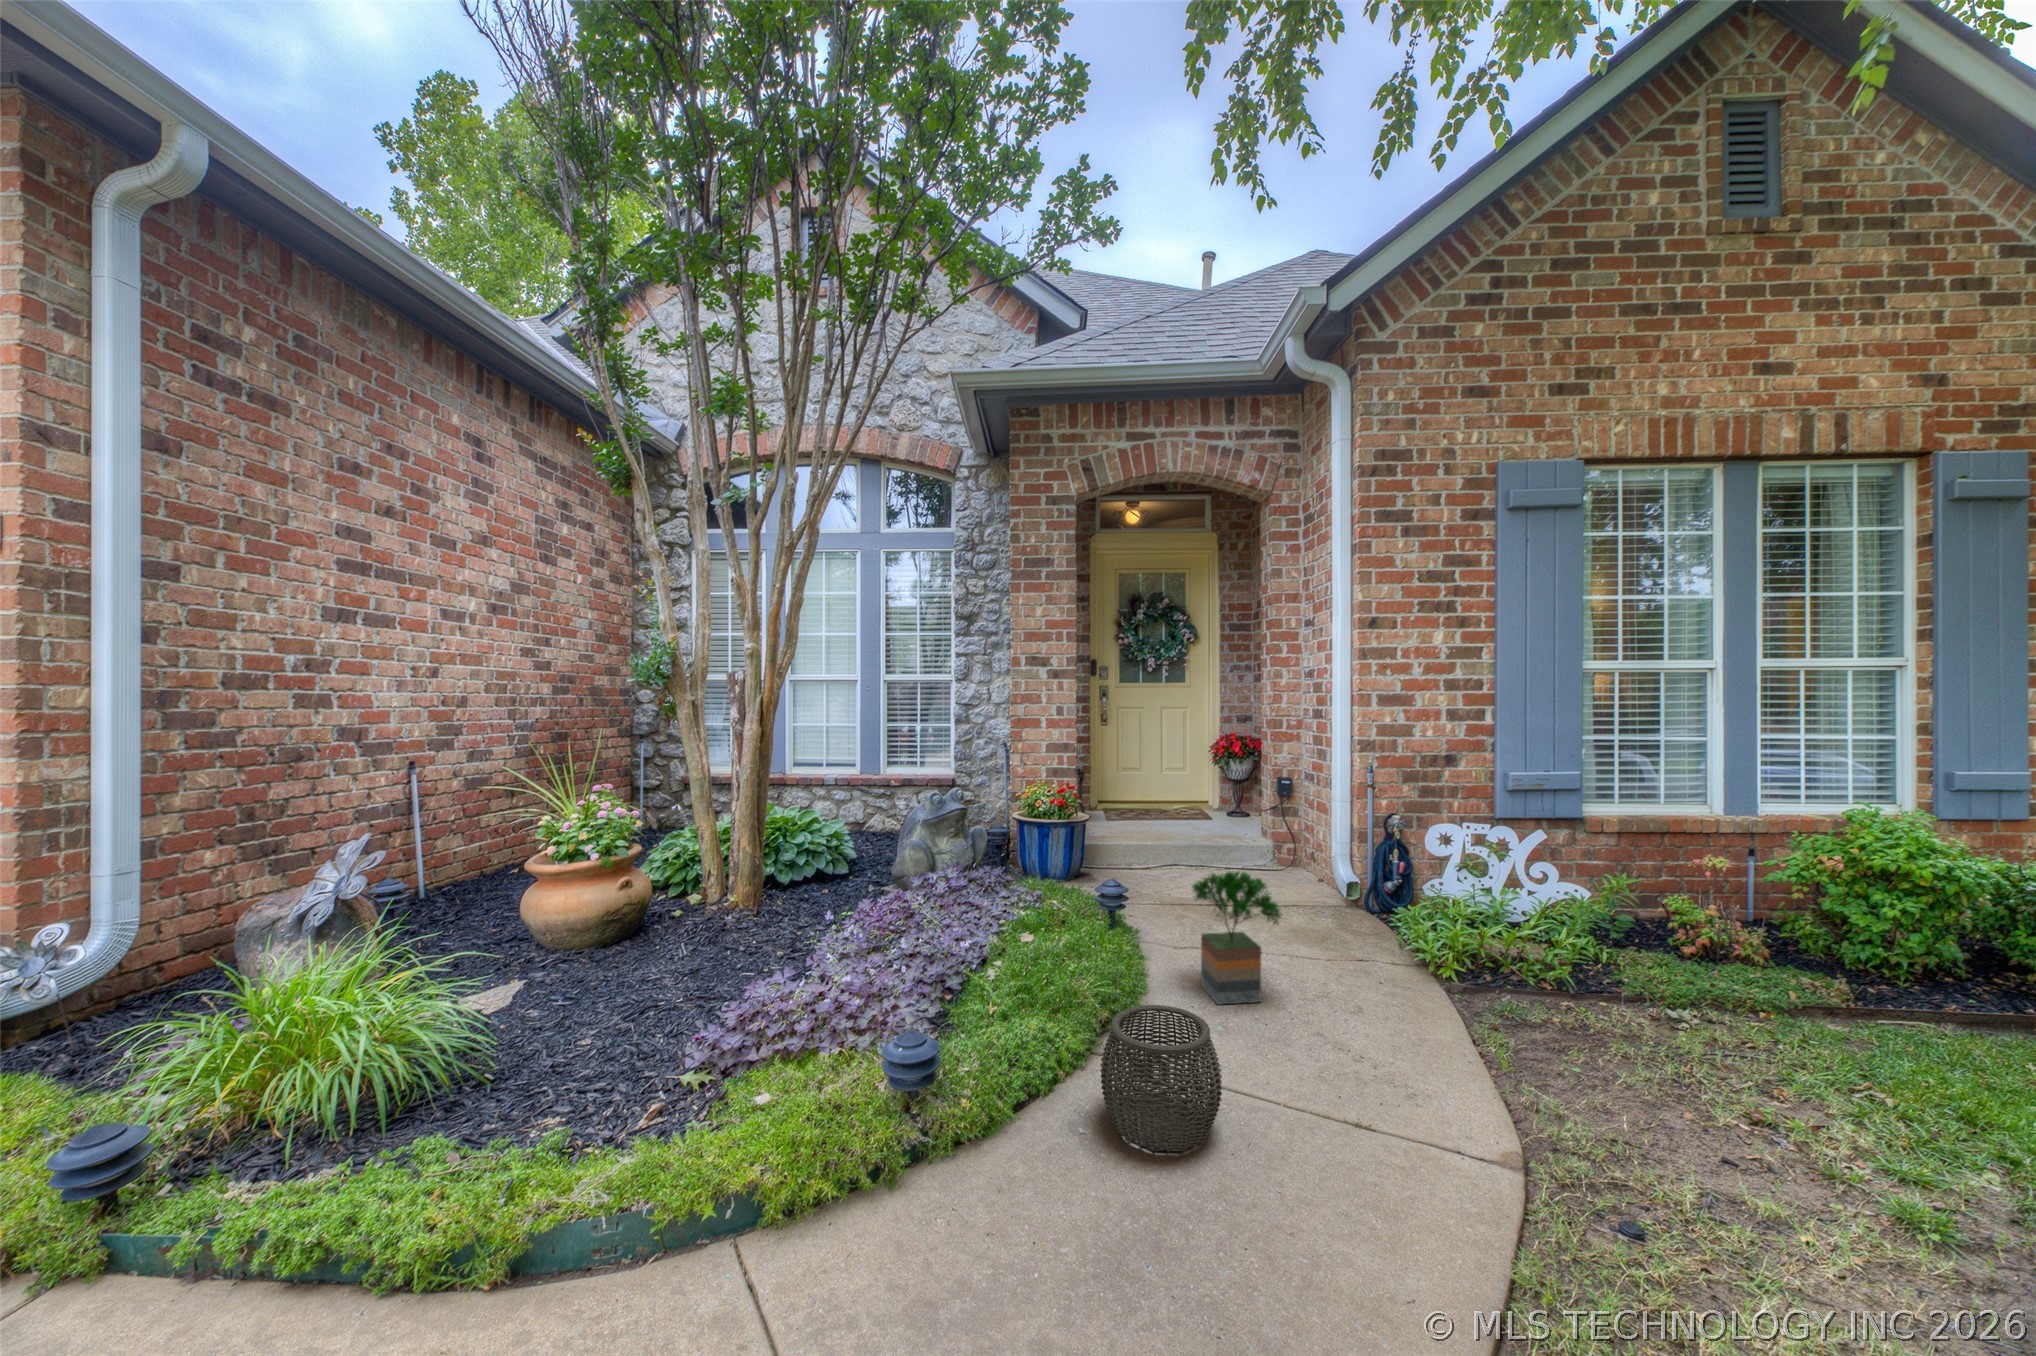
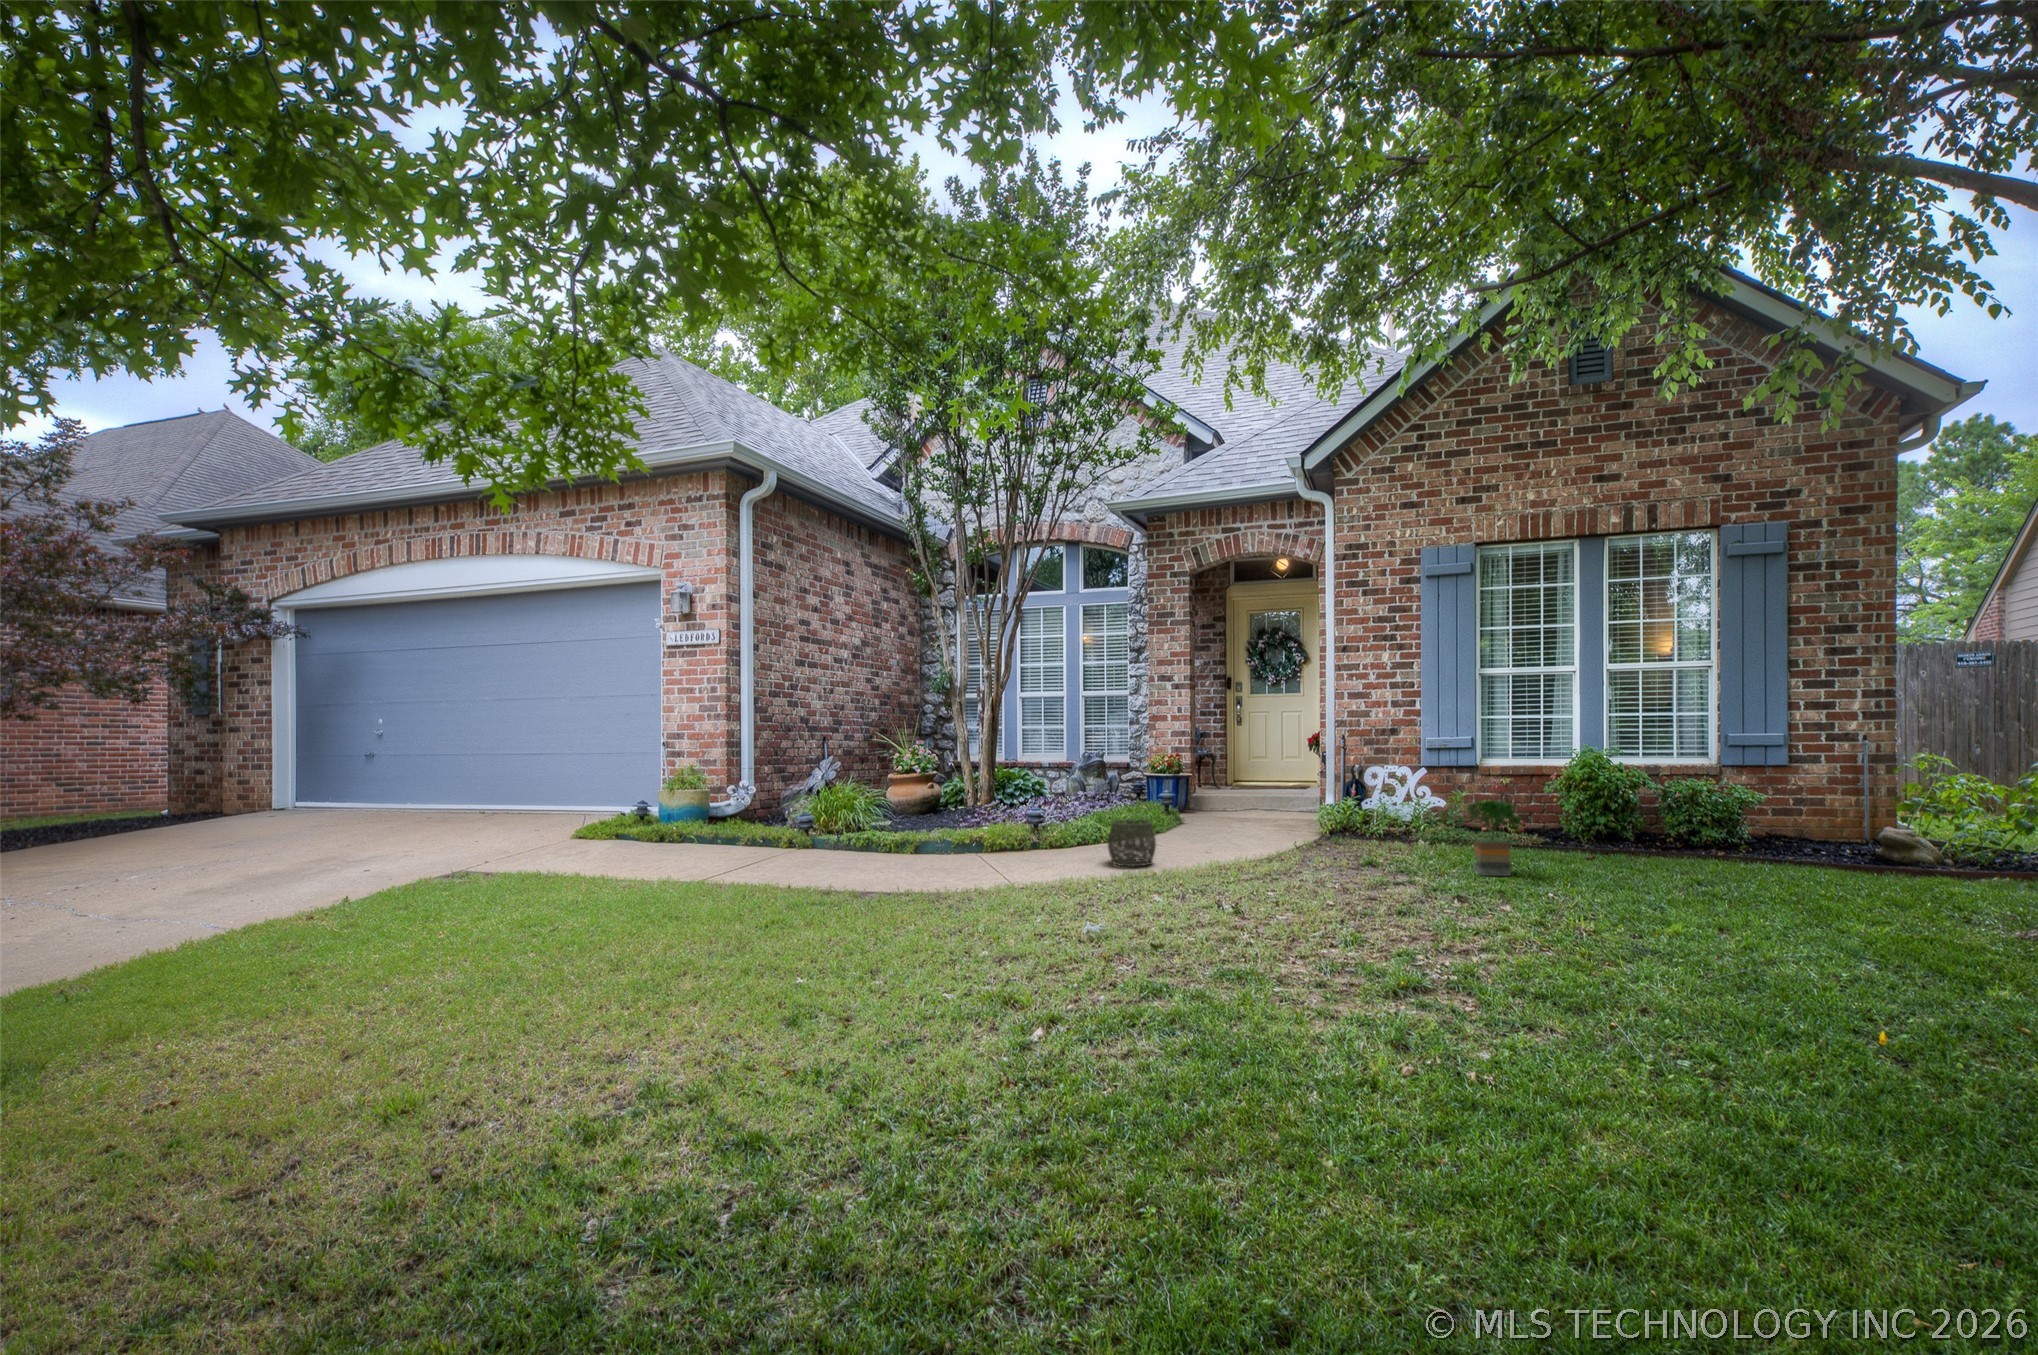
potted tree: present [1192,871,1282,1005] -> present [1466,800,1521,876]

